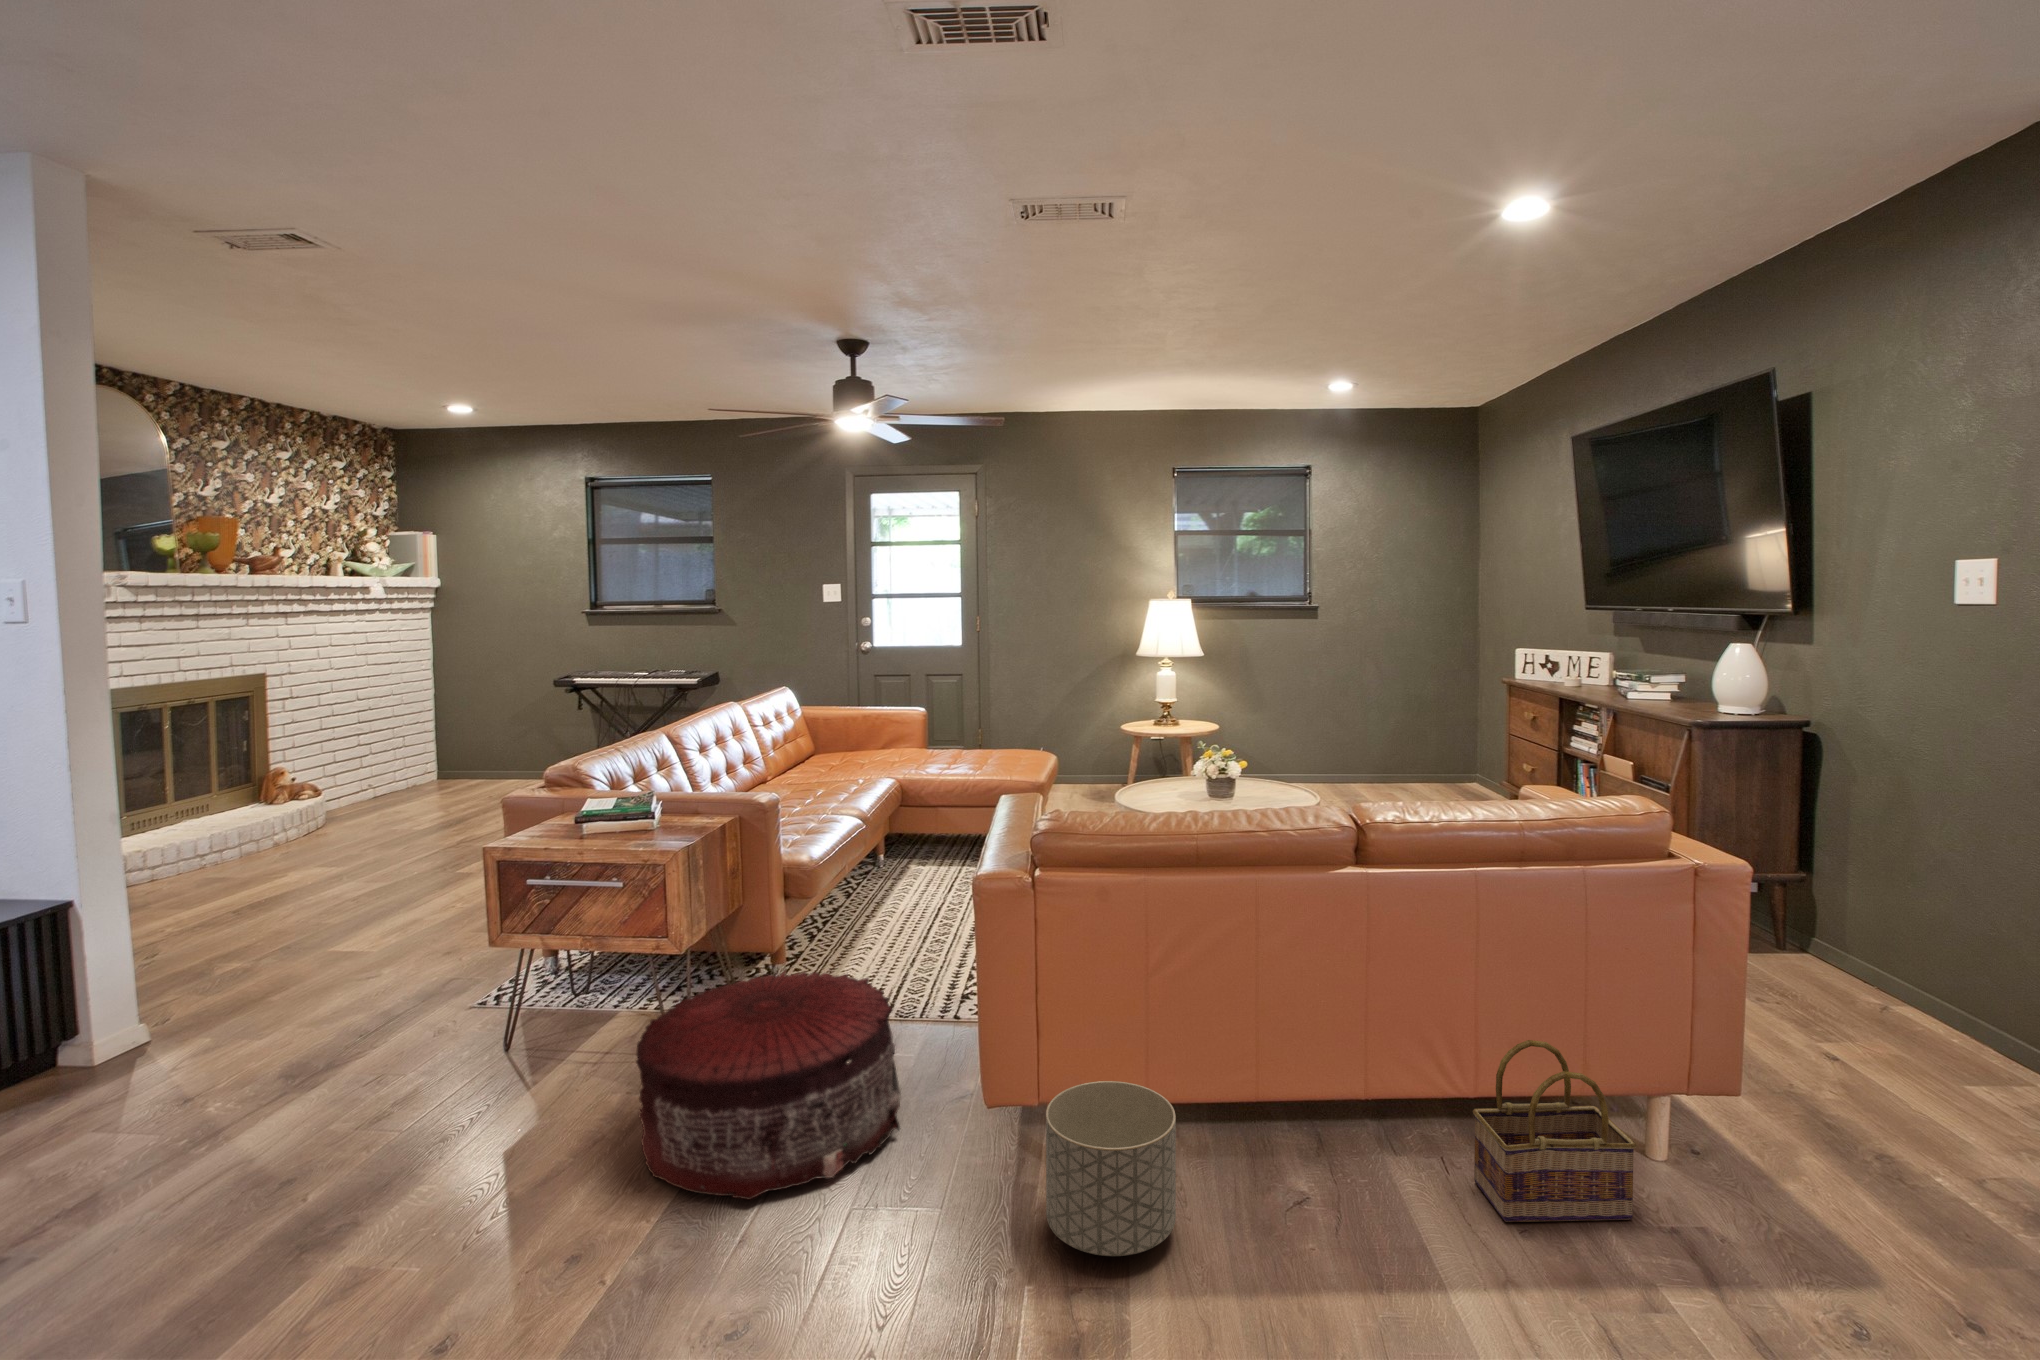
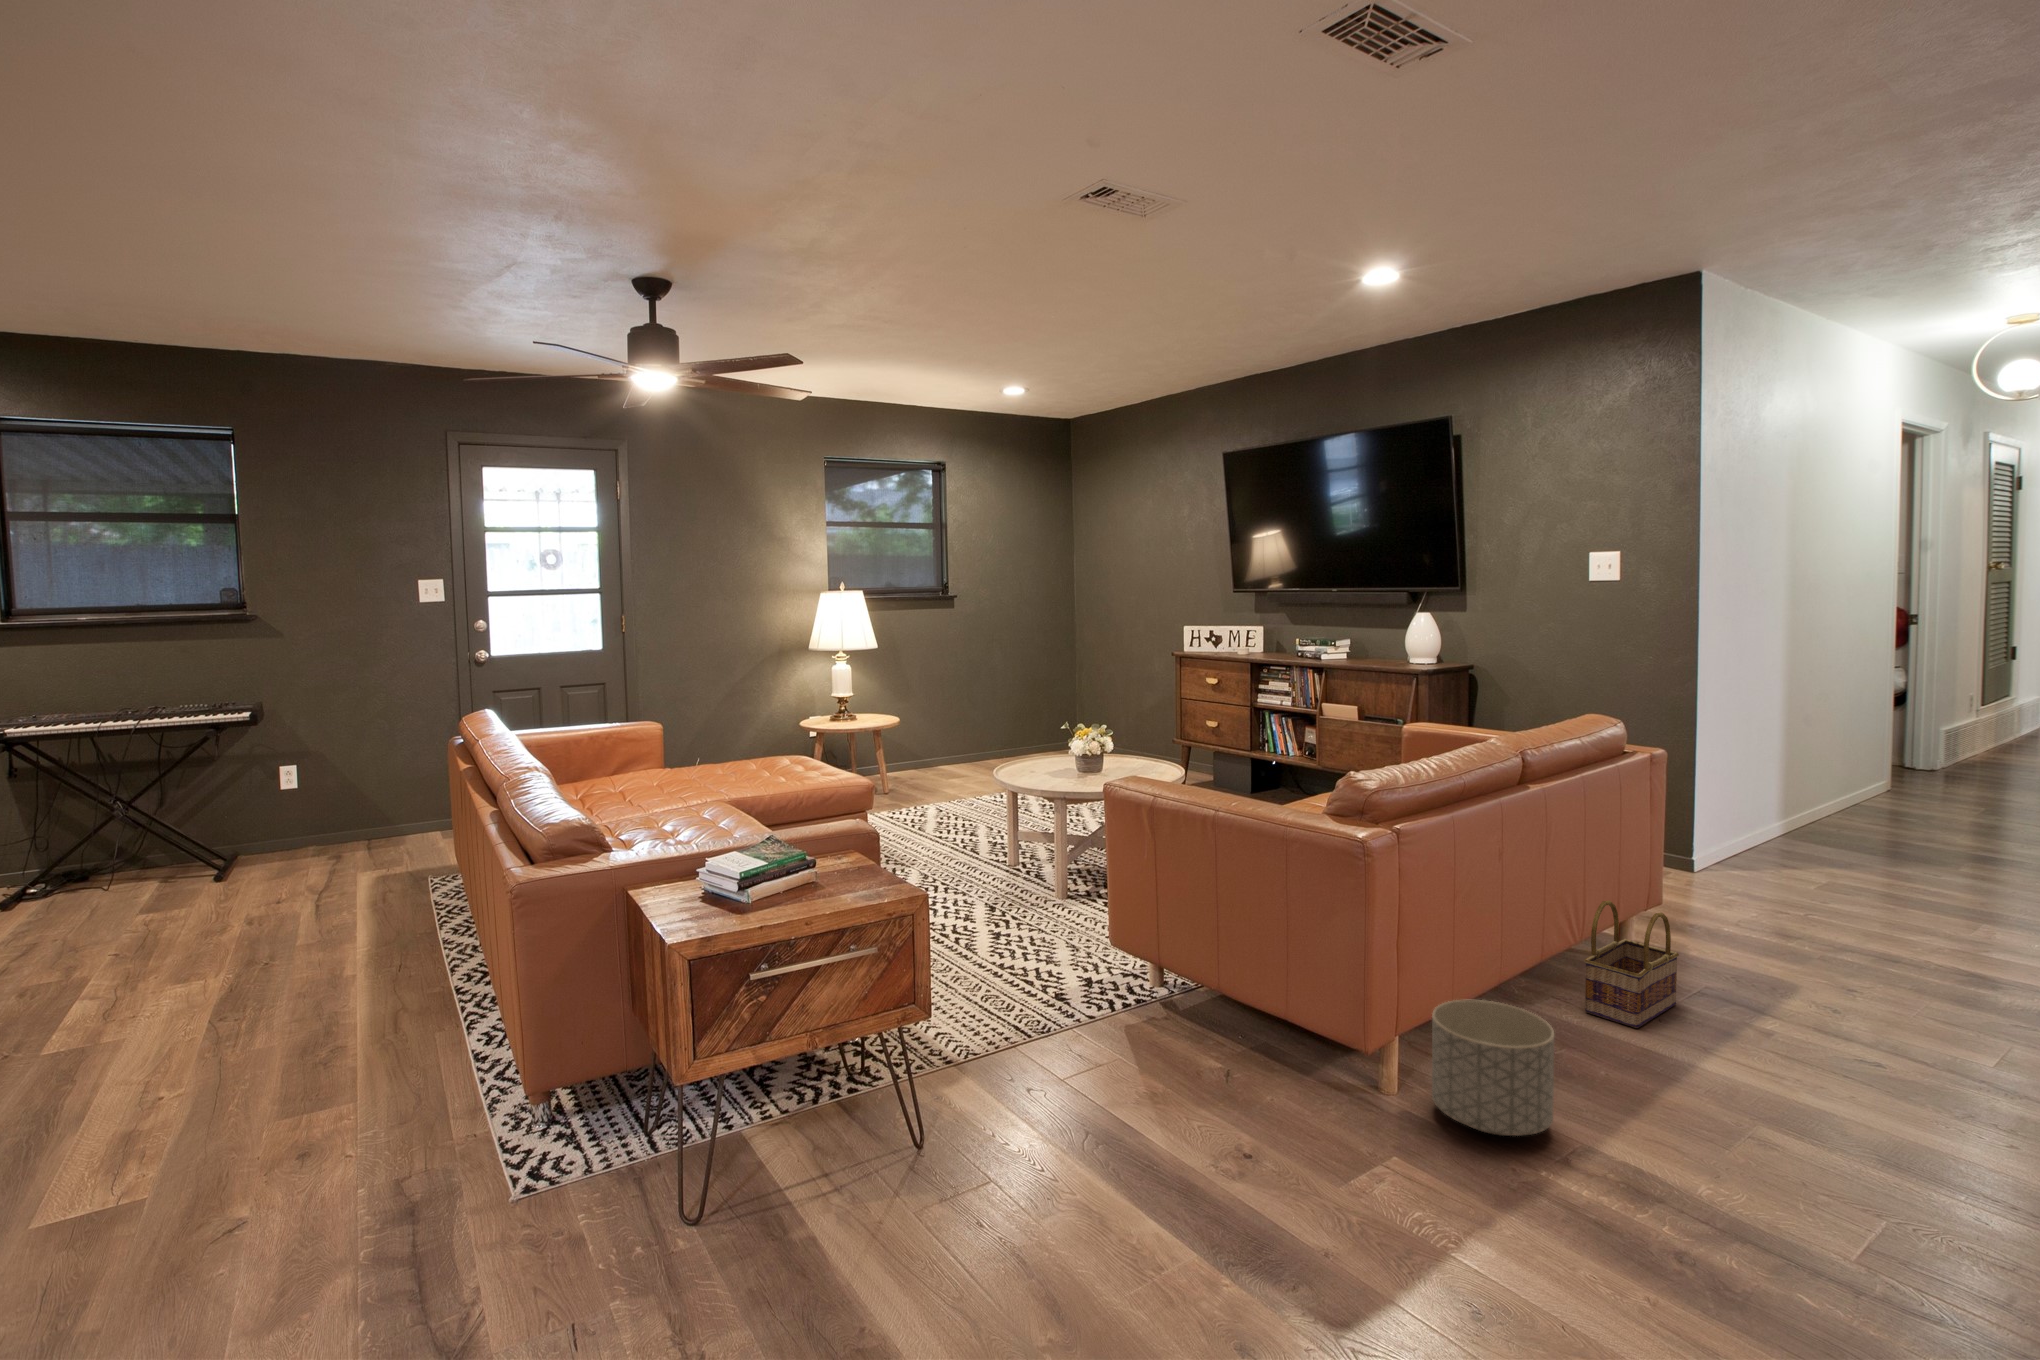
pouf: present [636,971,901,1200] -> none [1000,984,1269,1237]

